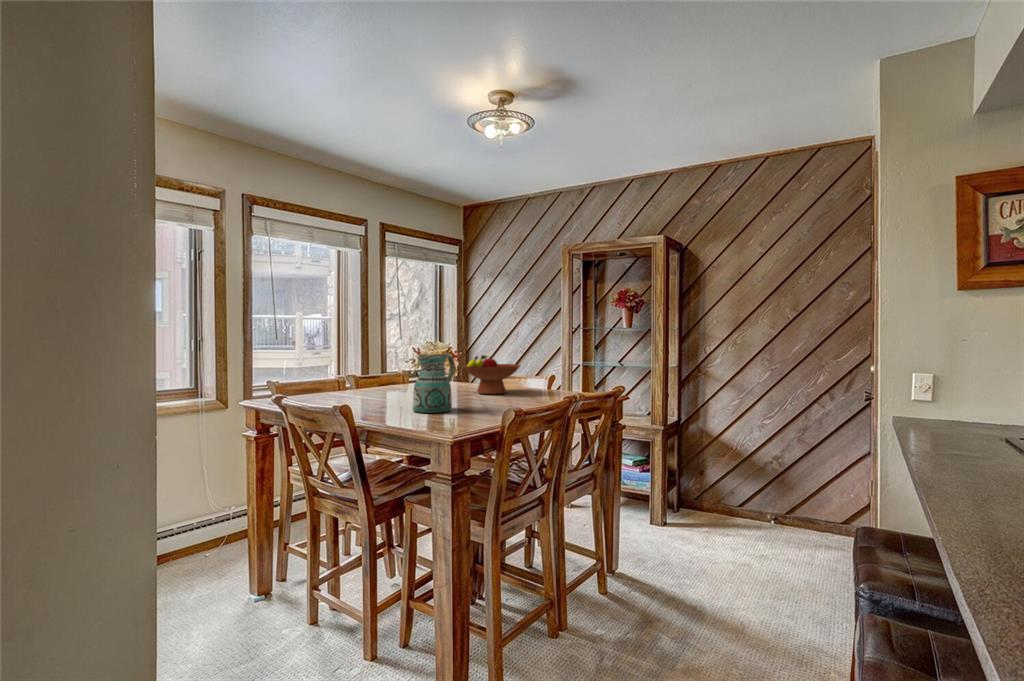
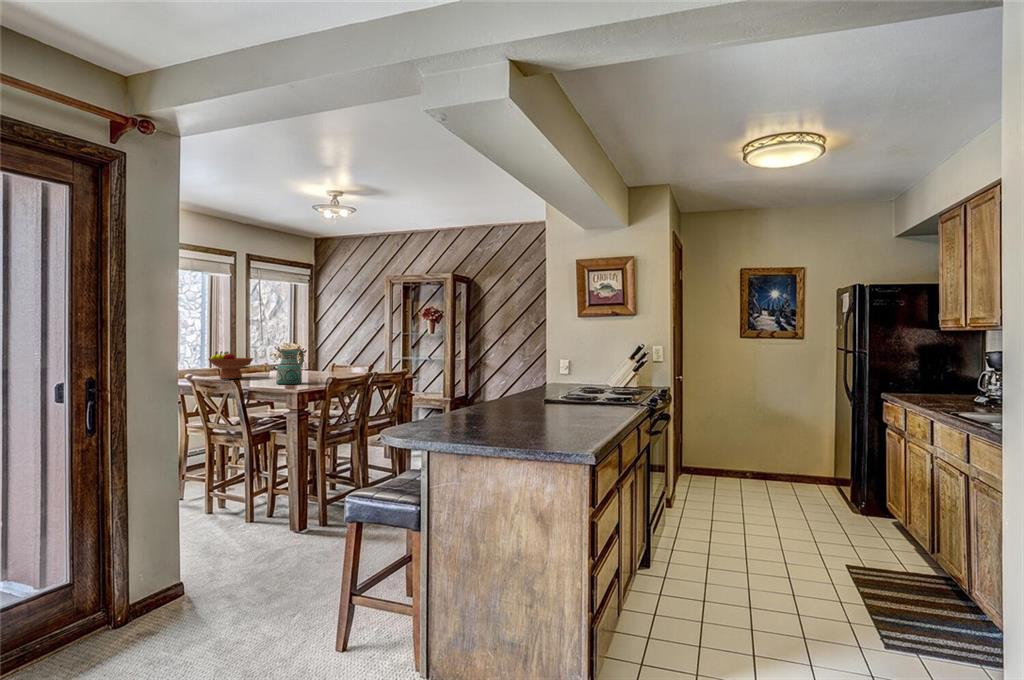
fruit bowl: present [463,355,520,394] -> present [208,351,253,379]

